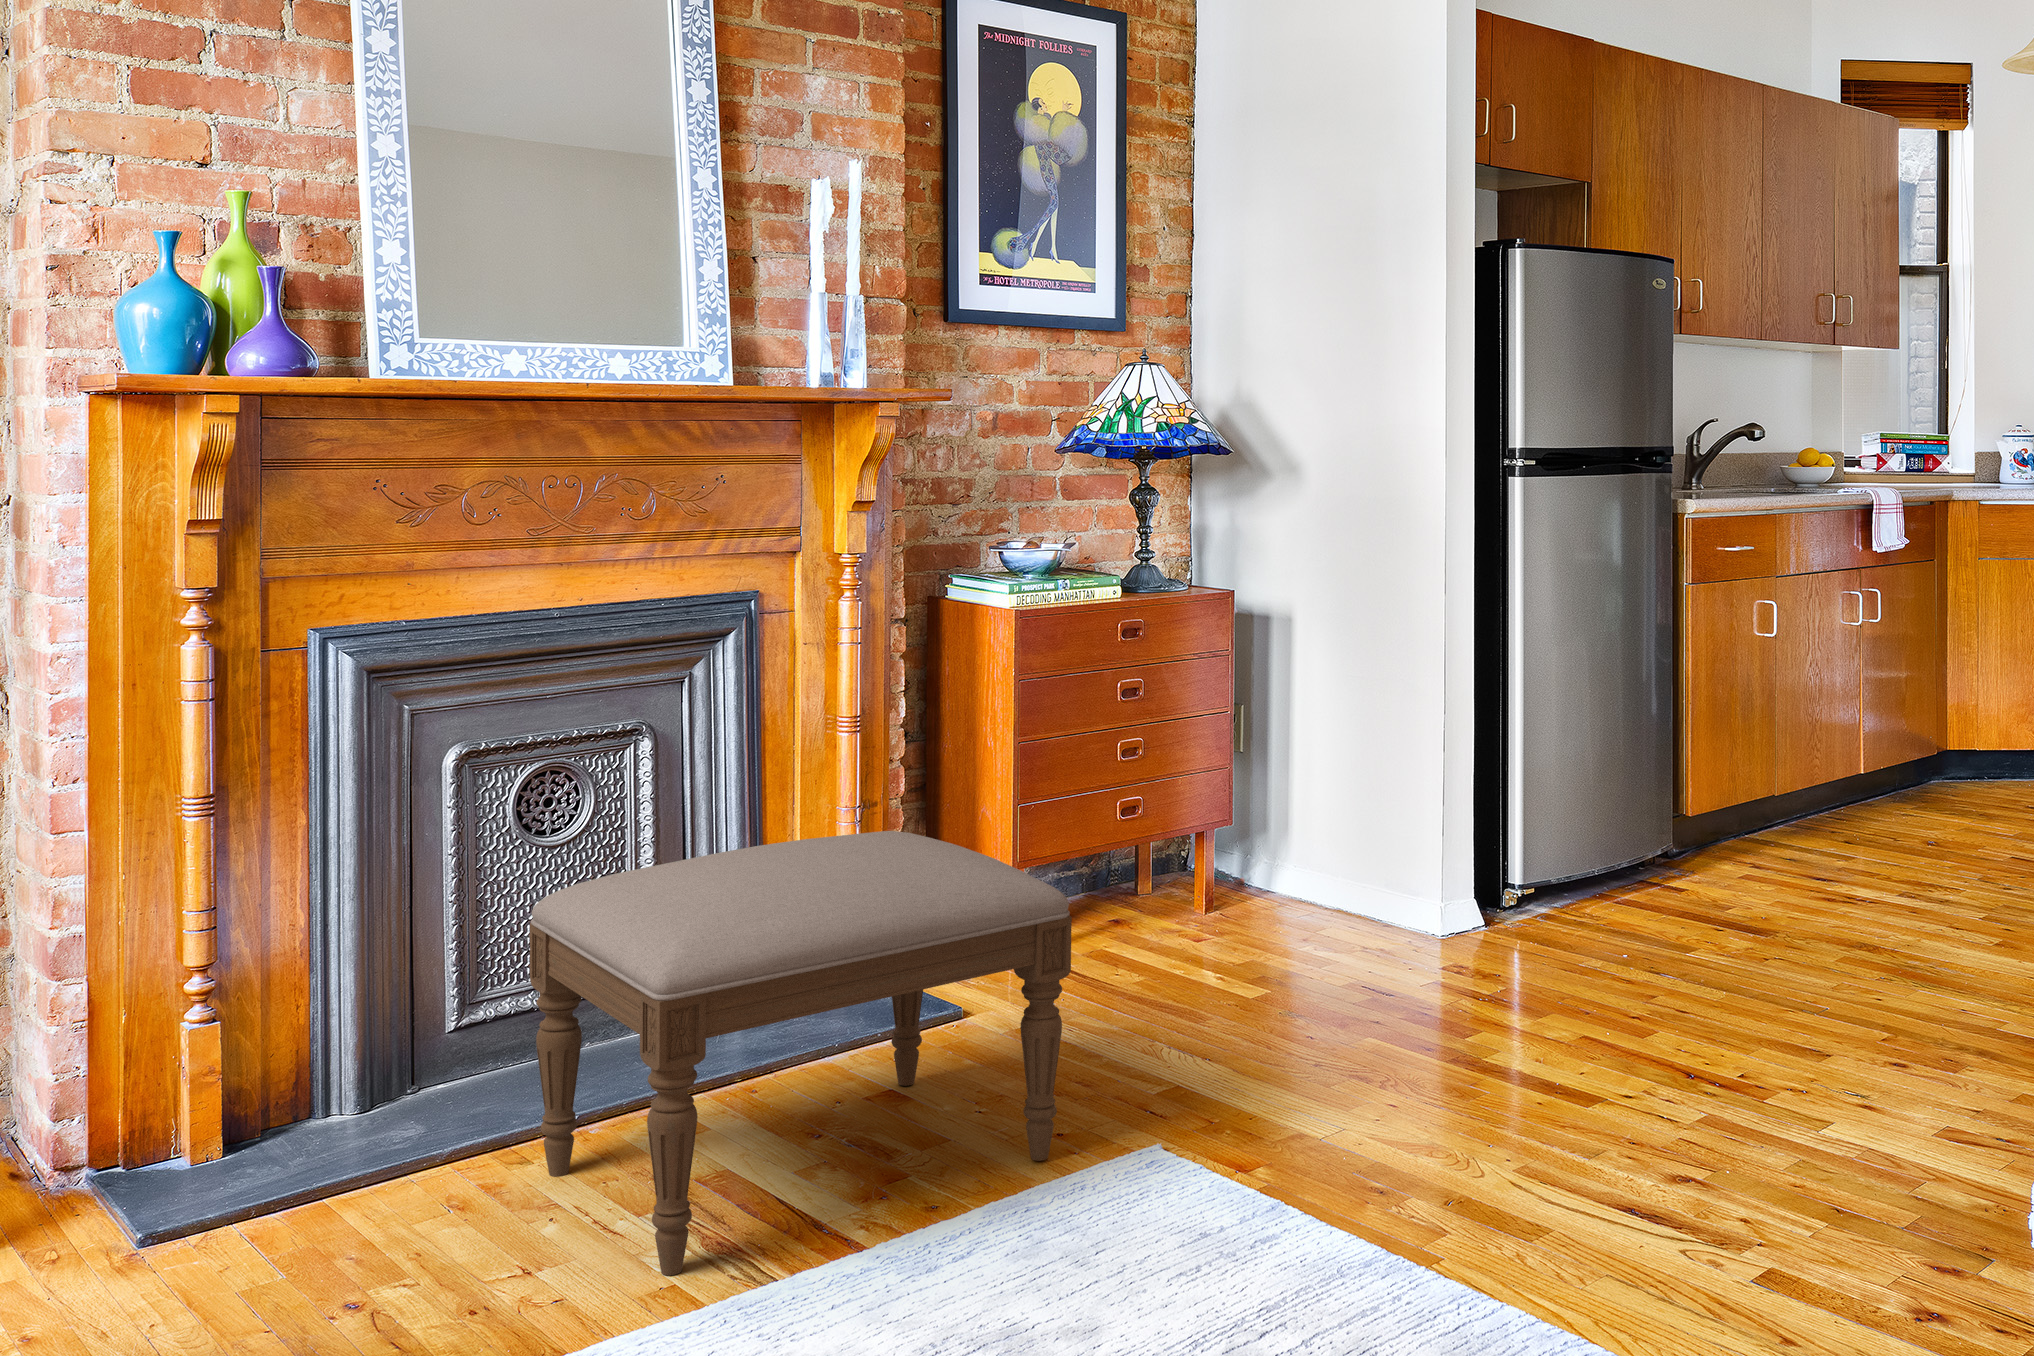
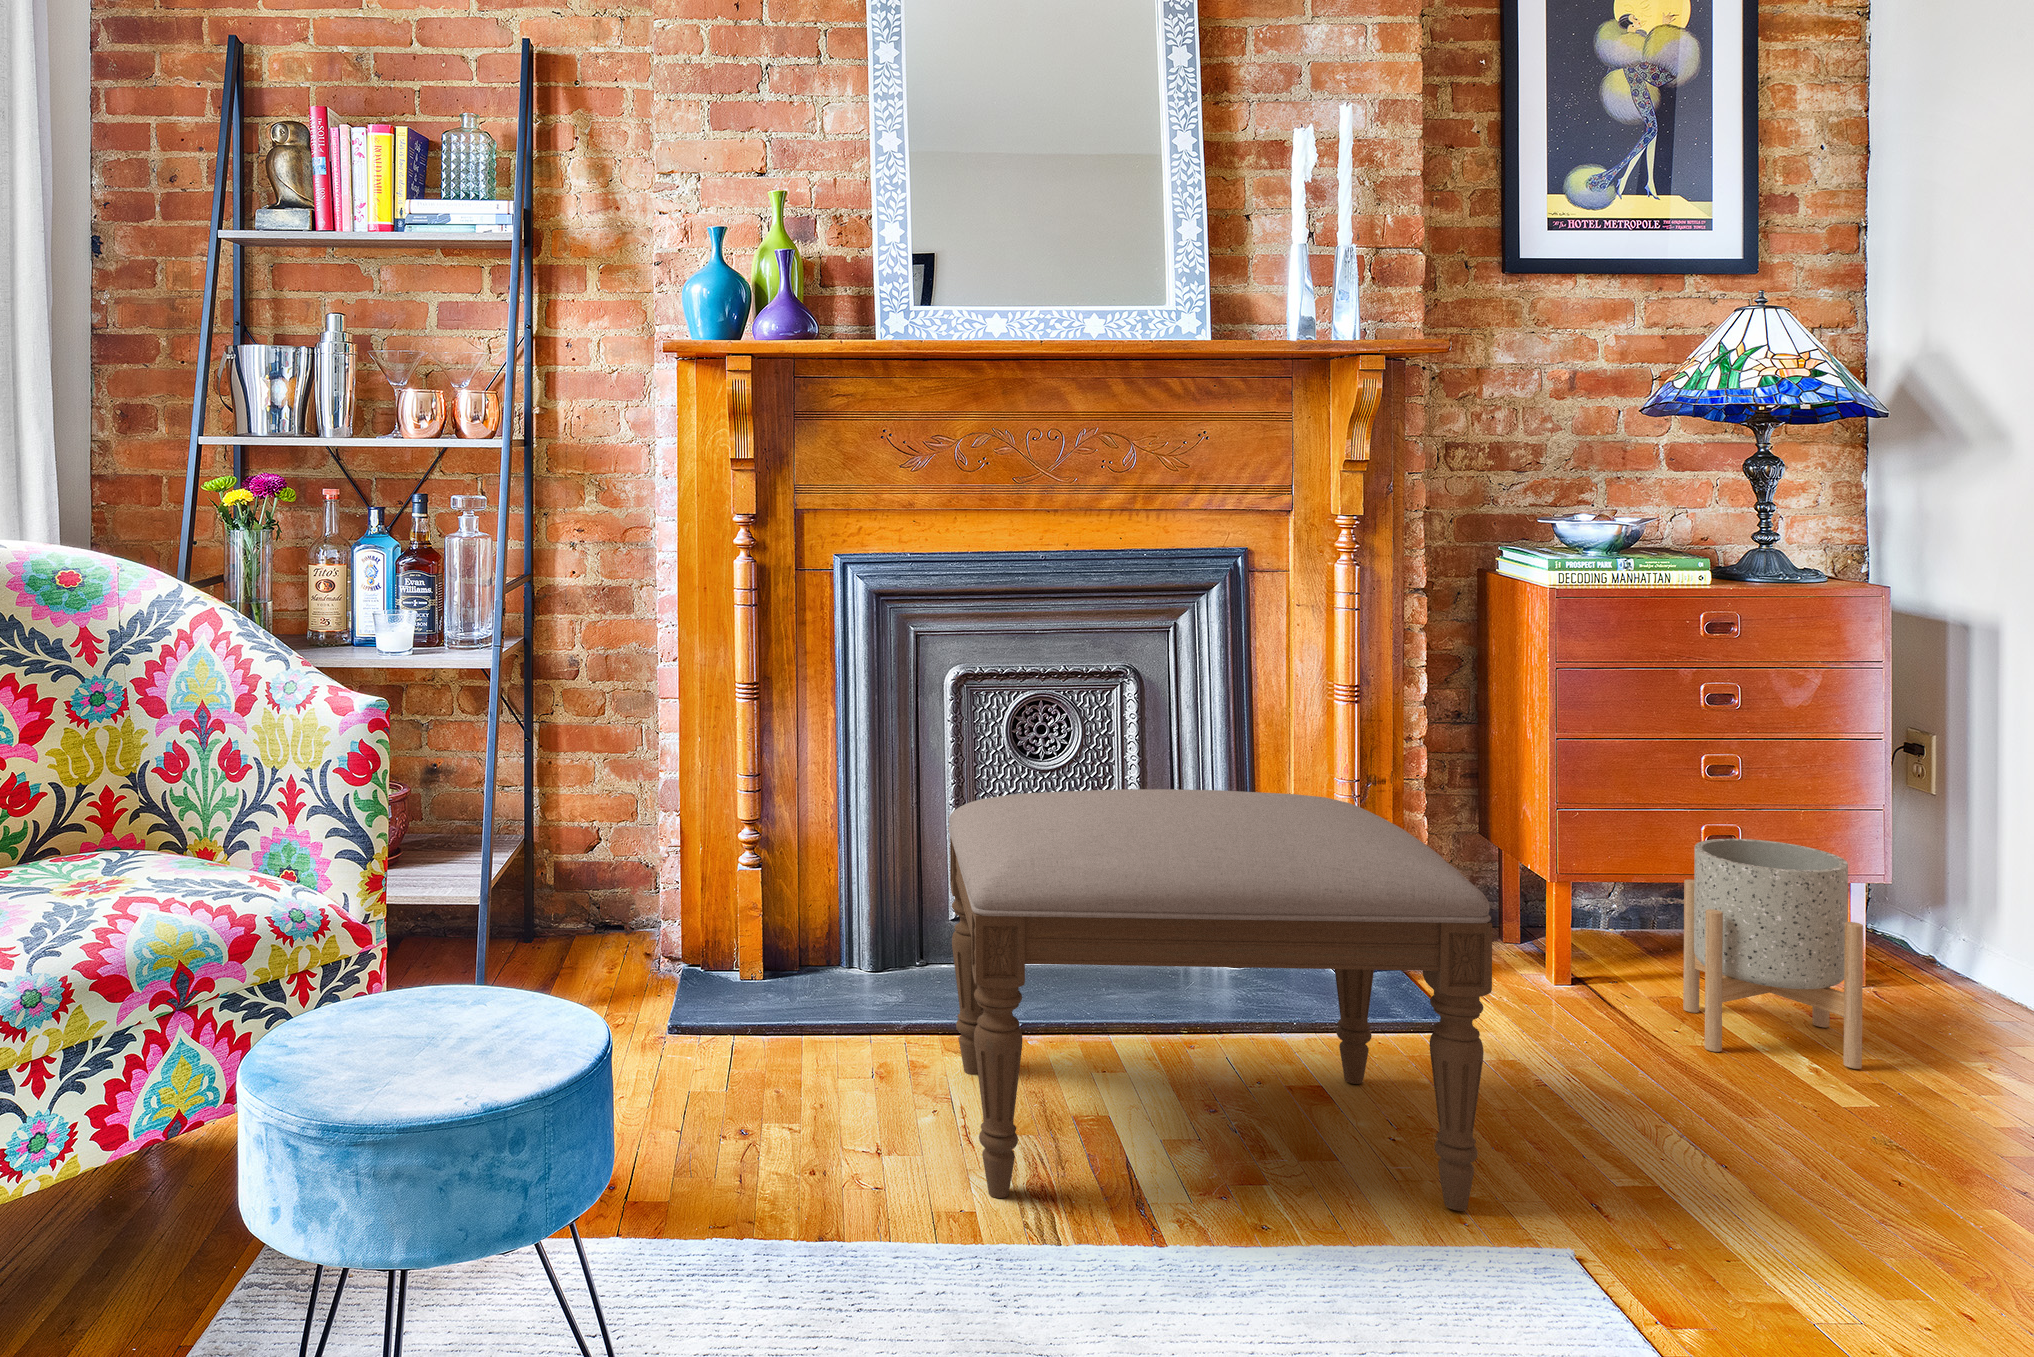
planter: none [1105,811,1236,989] -> present [1683,839,1863,1069]

